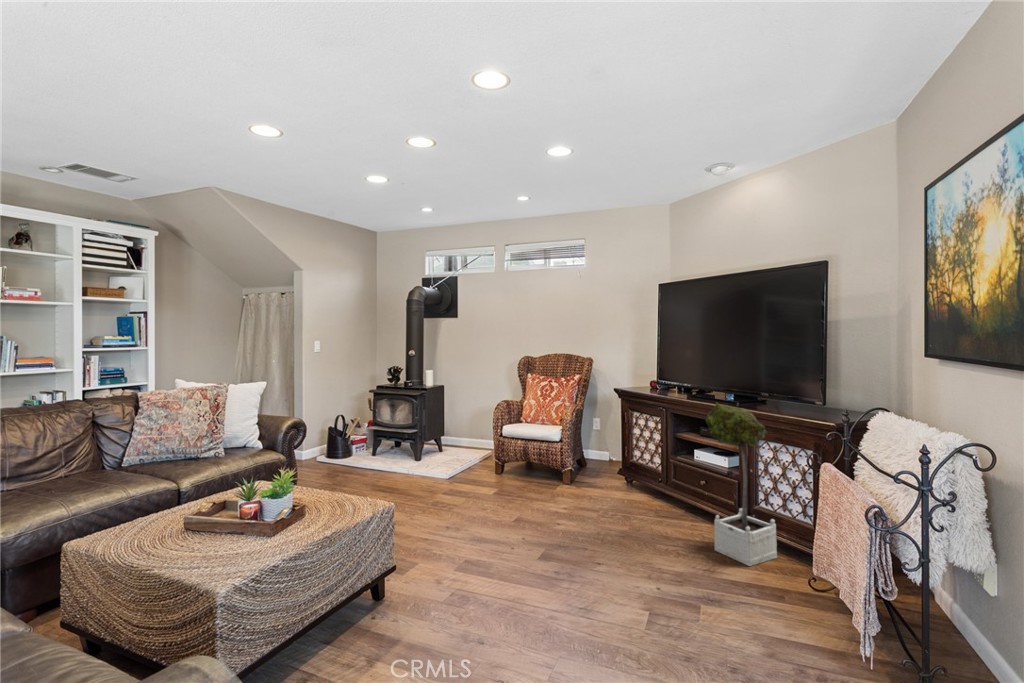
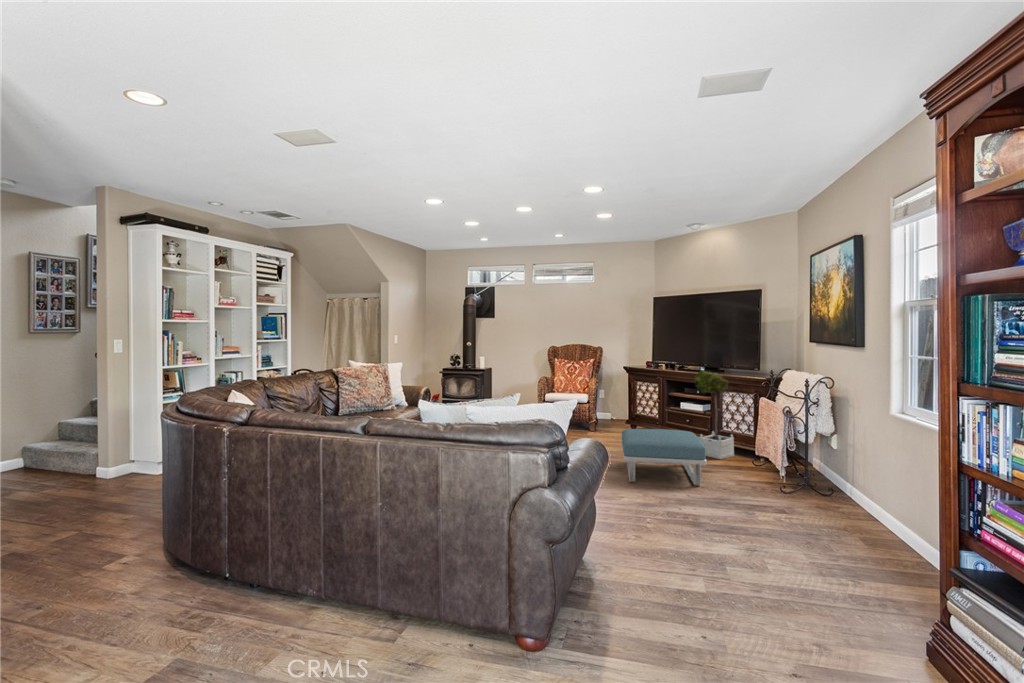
footstool: none [536,508,696,654] -> present [622,429,707,486]

